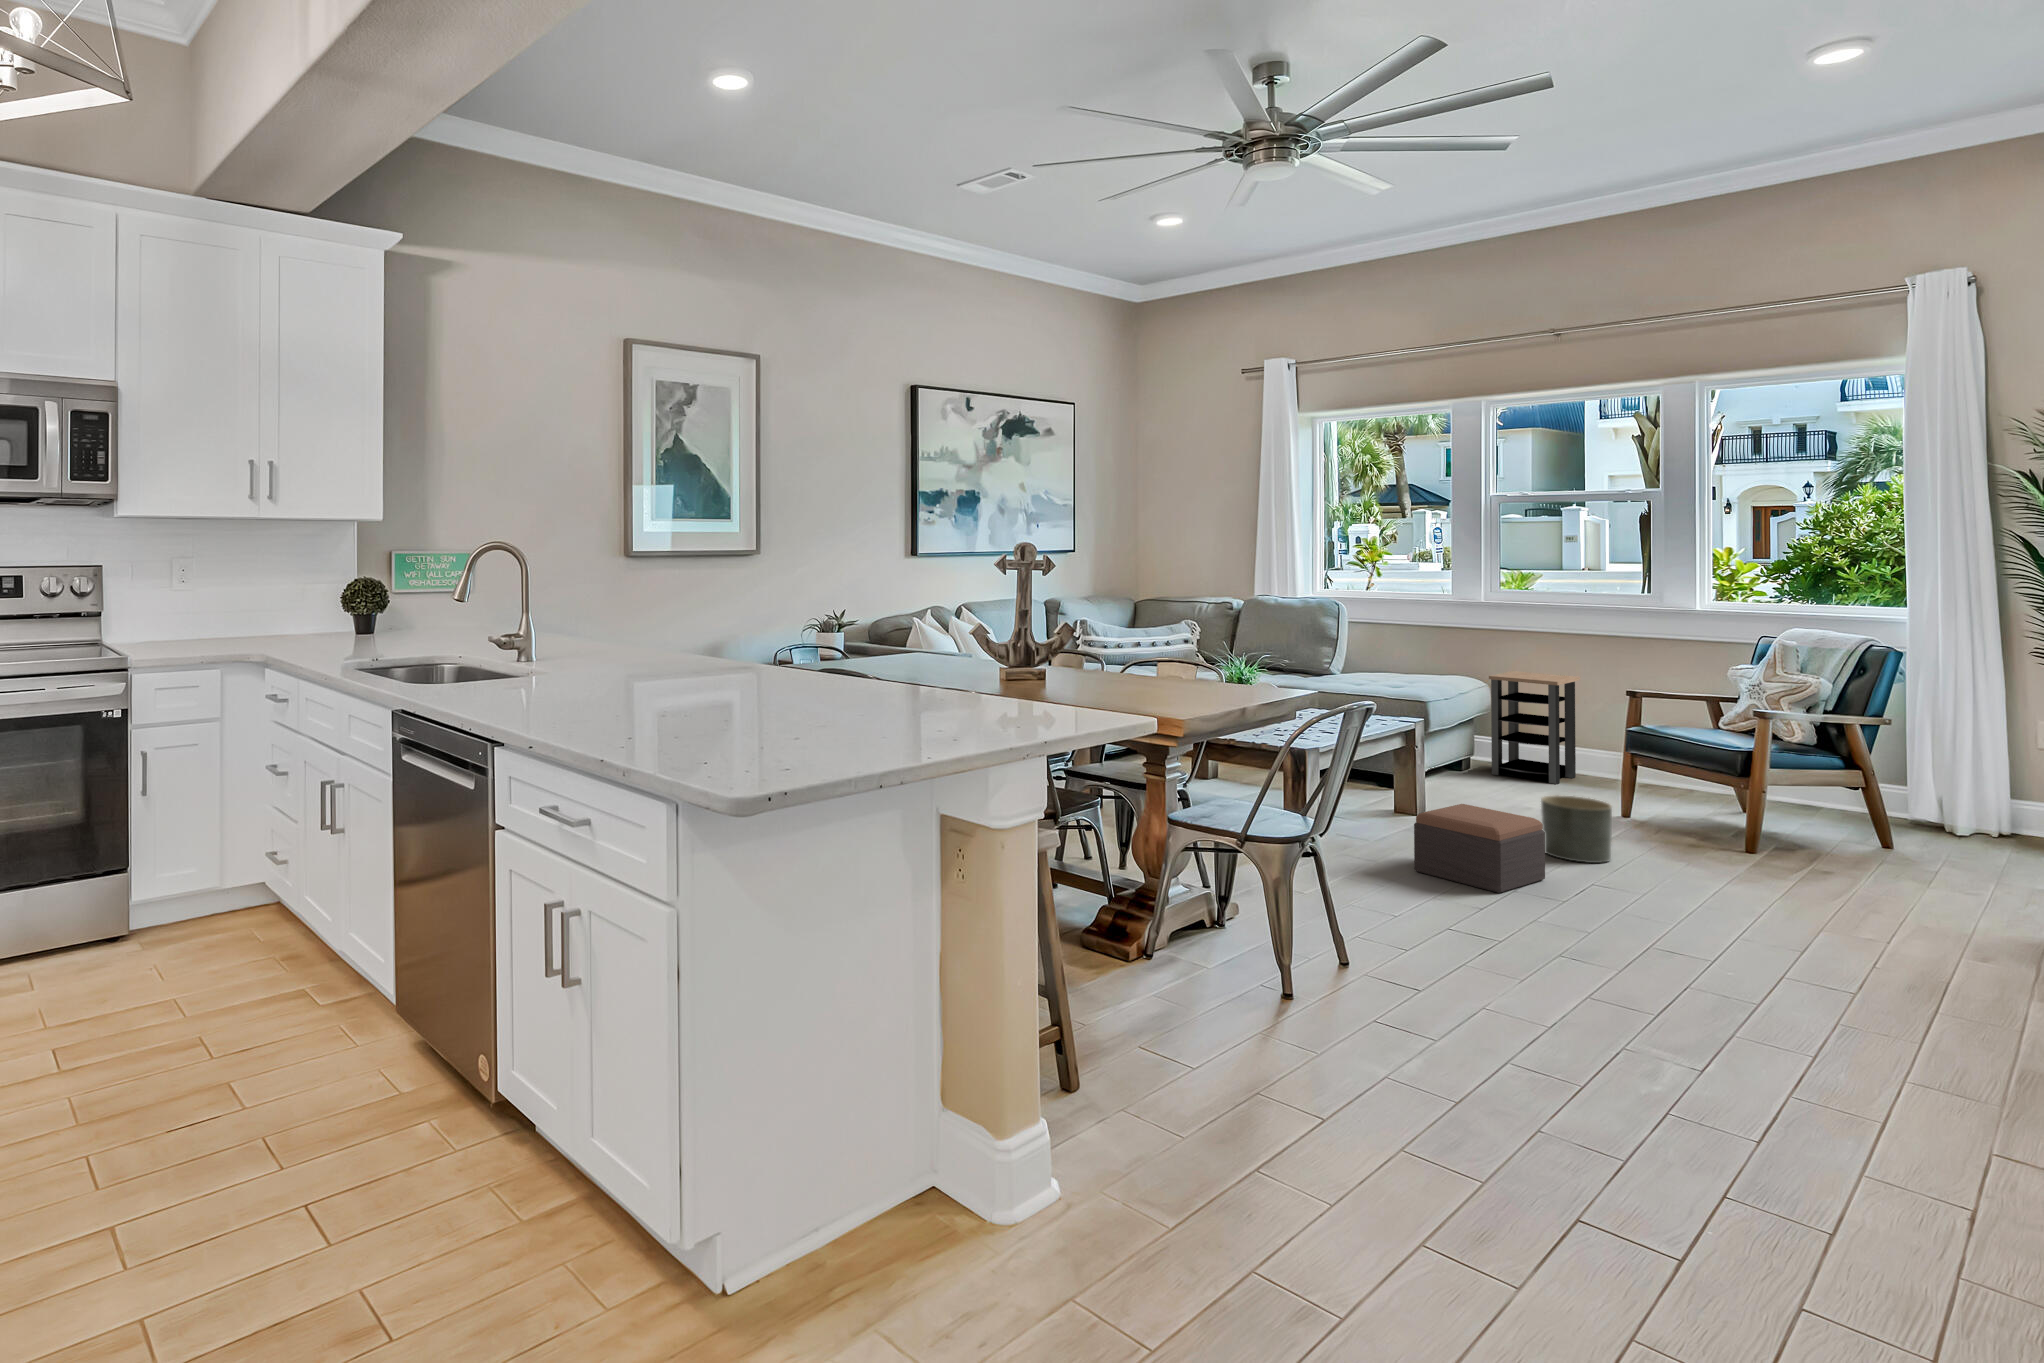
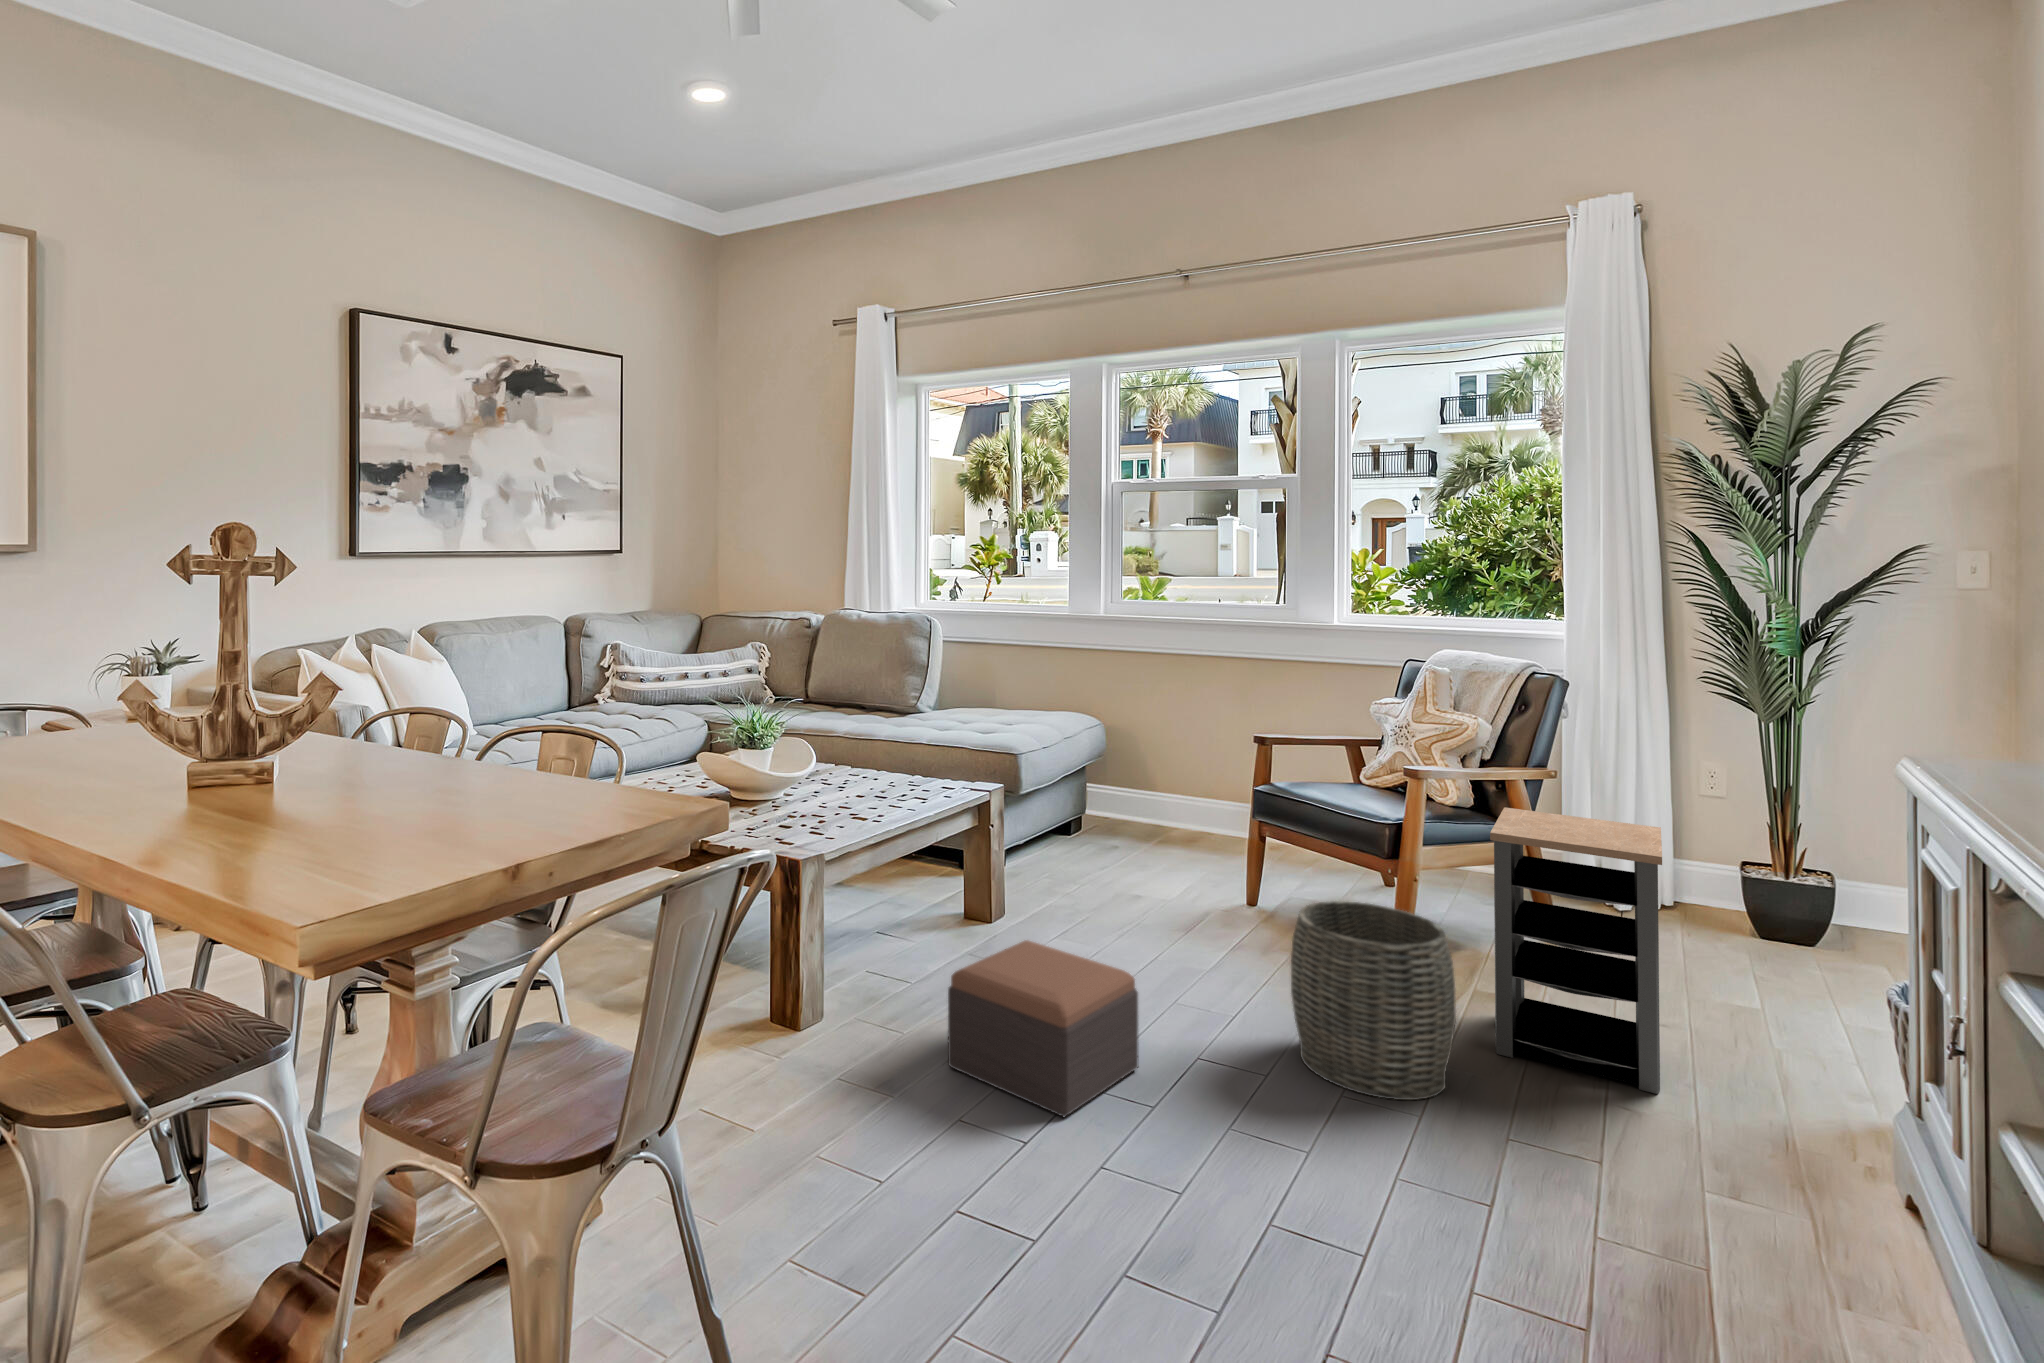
side table: present [1489,671,1580,784] -> present [1490,808,1662,1094]
woven basket: none [1655,788,1773,903] -> present [1291,901,1456,1100]
planter: present [1541,795,1612,863] -> none [1141,905,1234,1017]

